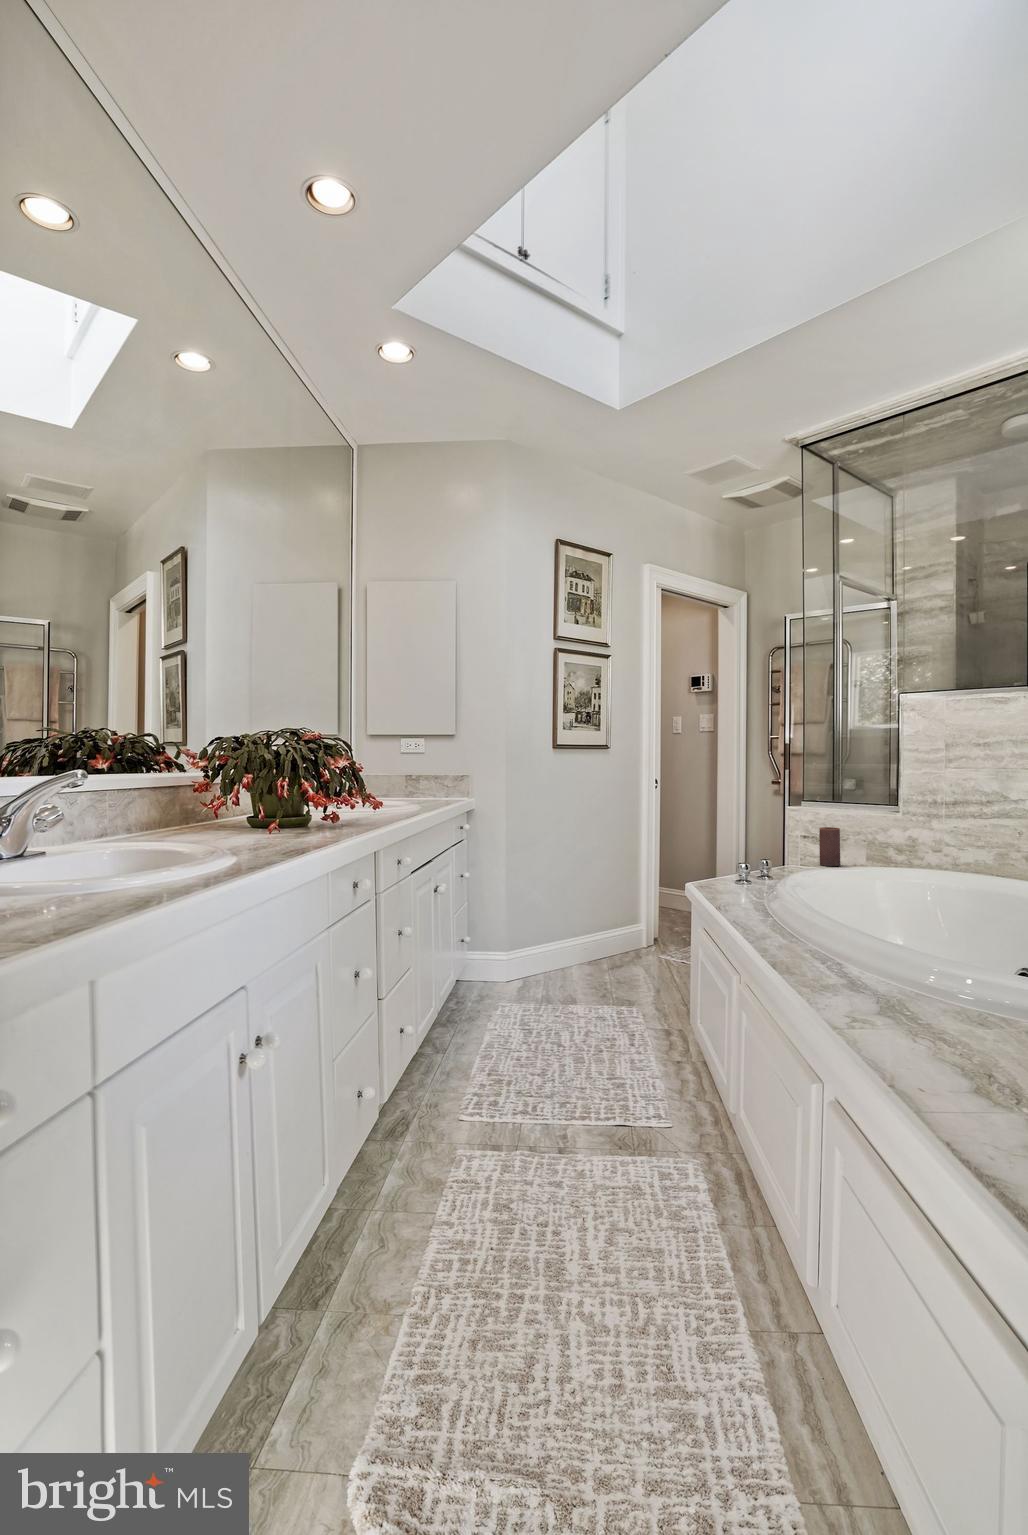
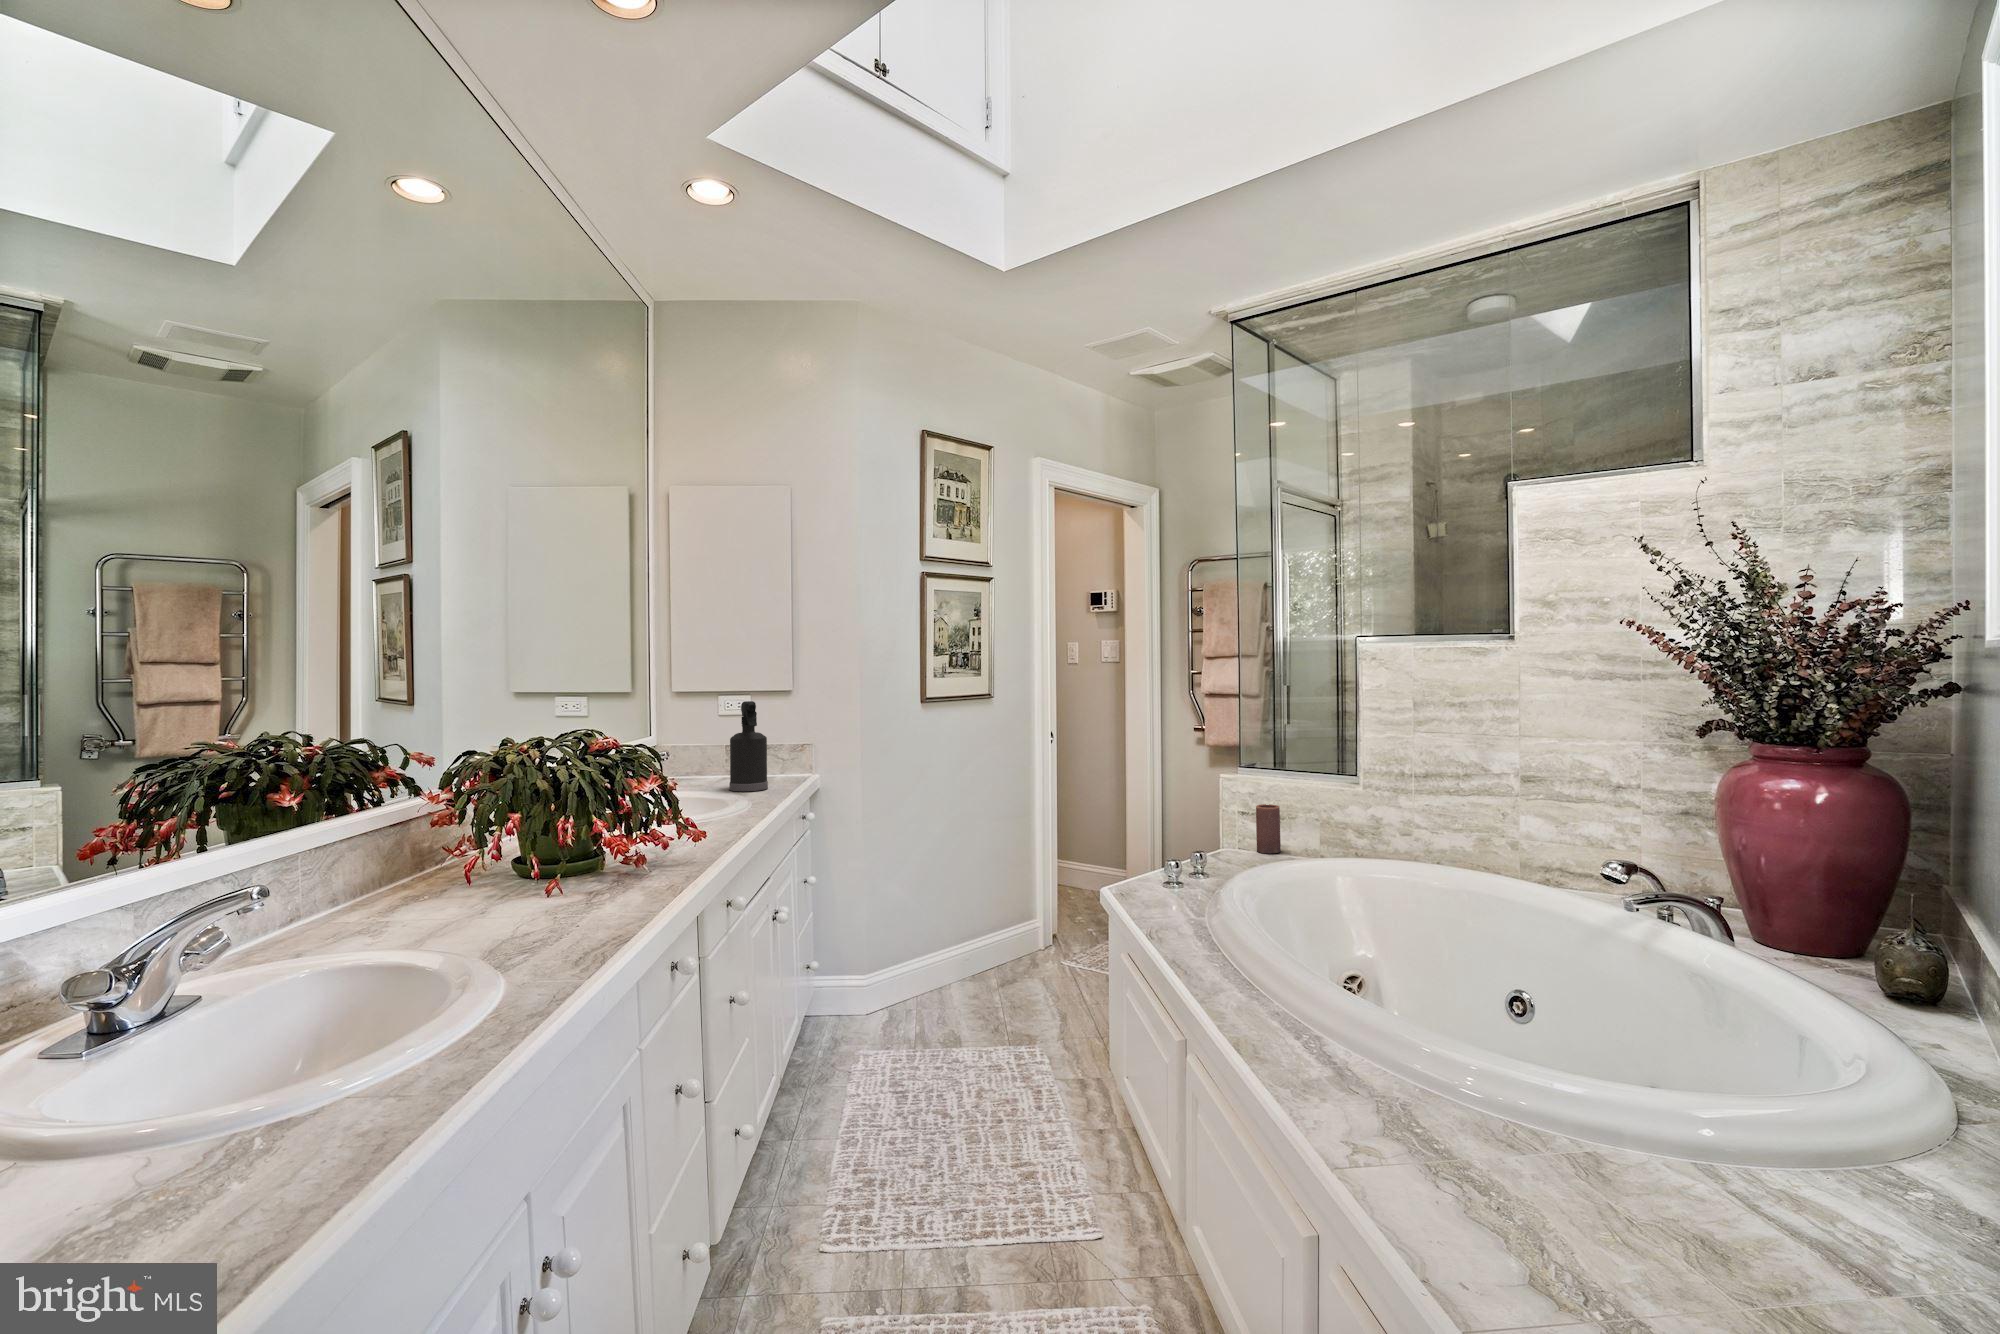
spray bottle: none [408,738,436,803] -> present [729,701,768,791]

